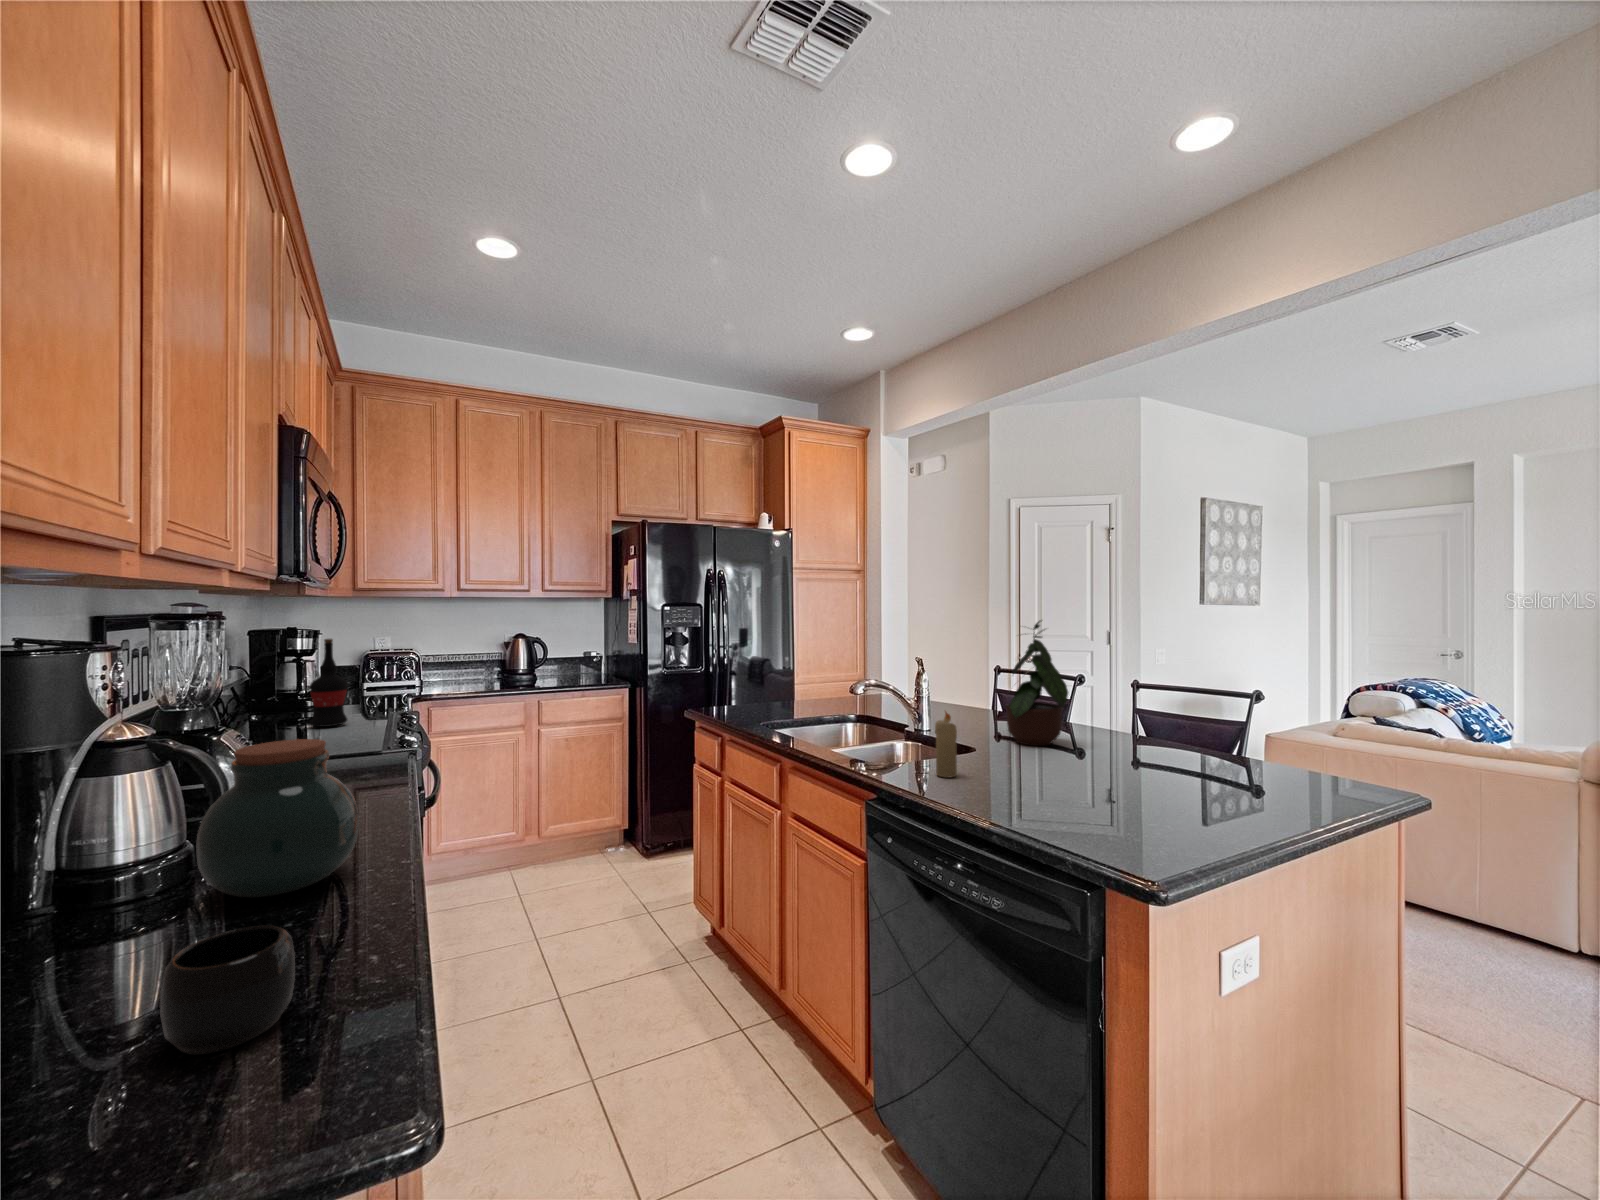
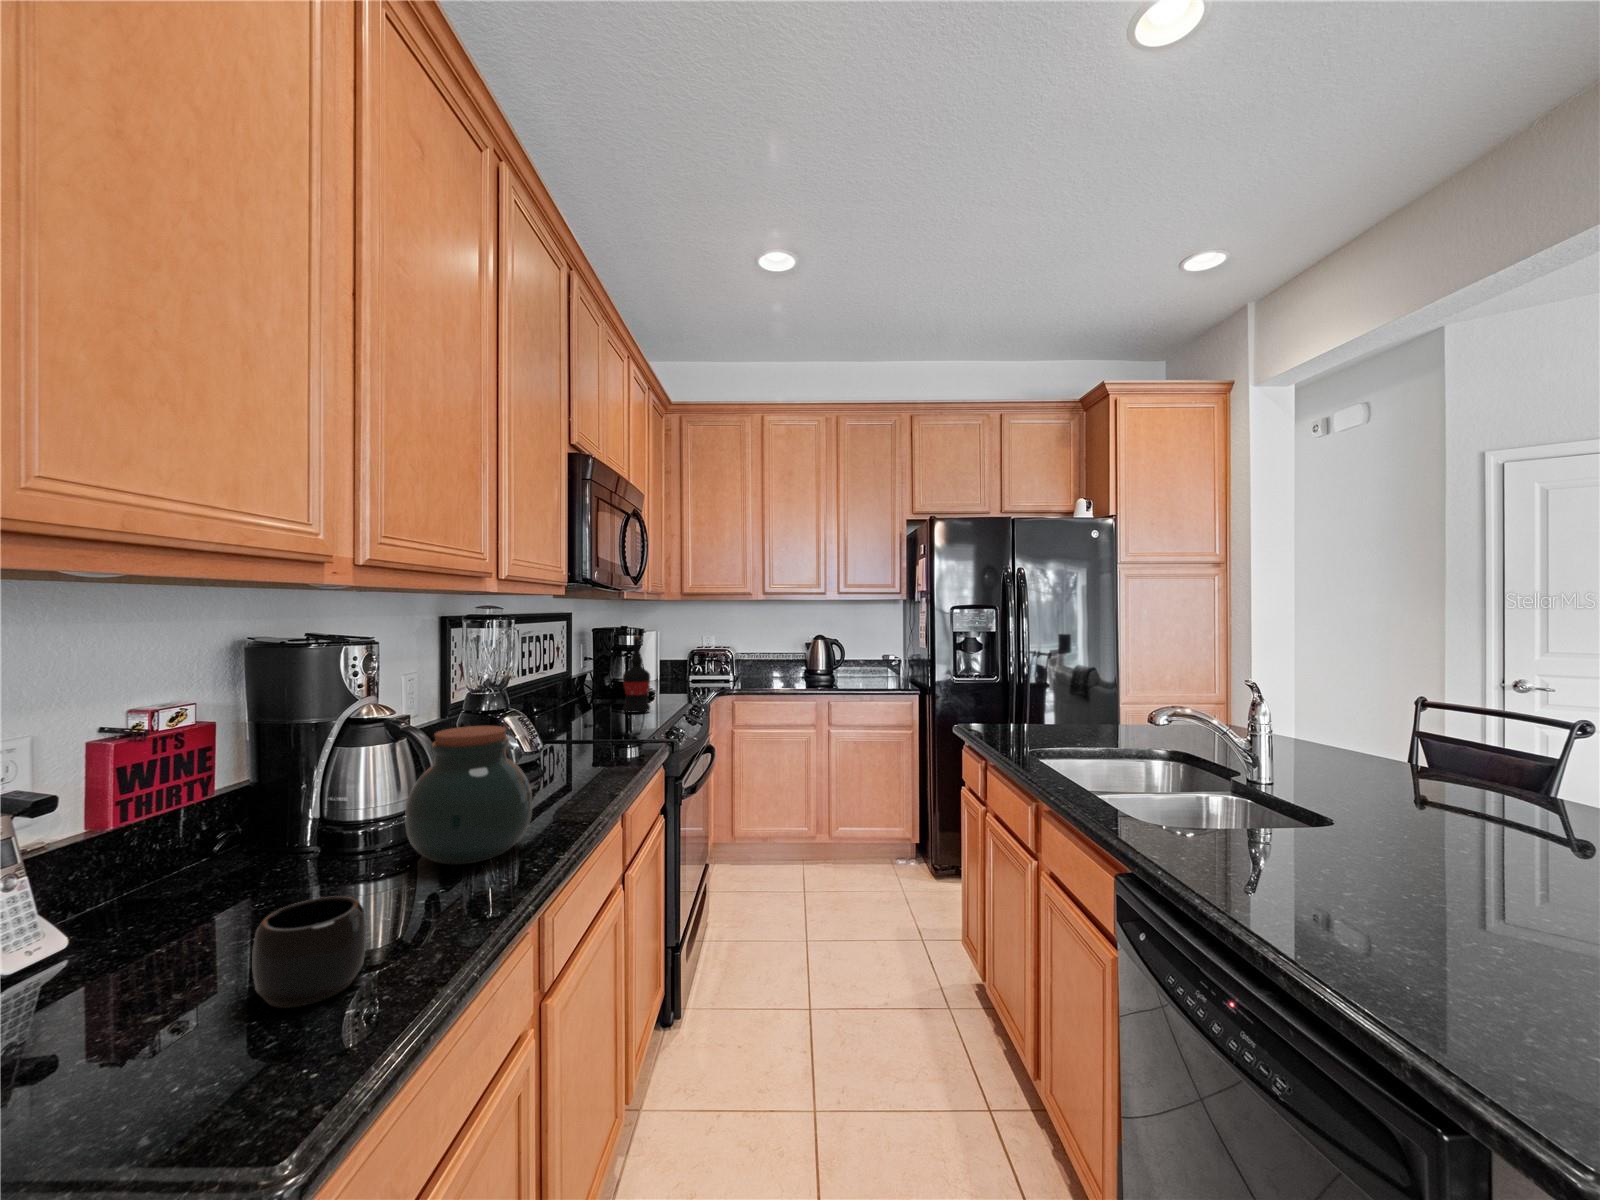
potted plant: present [1005,621,1068,746] -> none [1371,630,1537,835]
candle: present [935,712,957,778] -> none [1225,761,1263,863]

